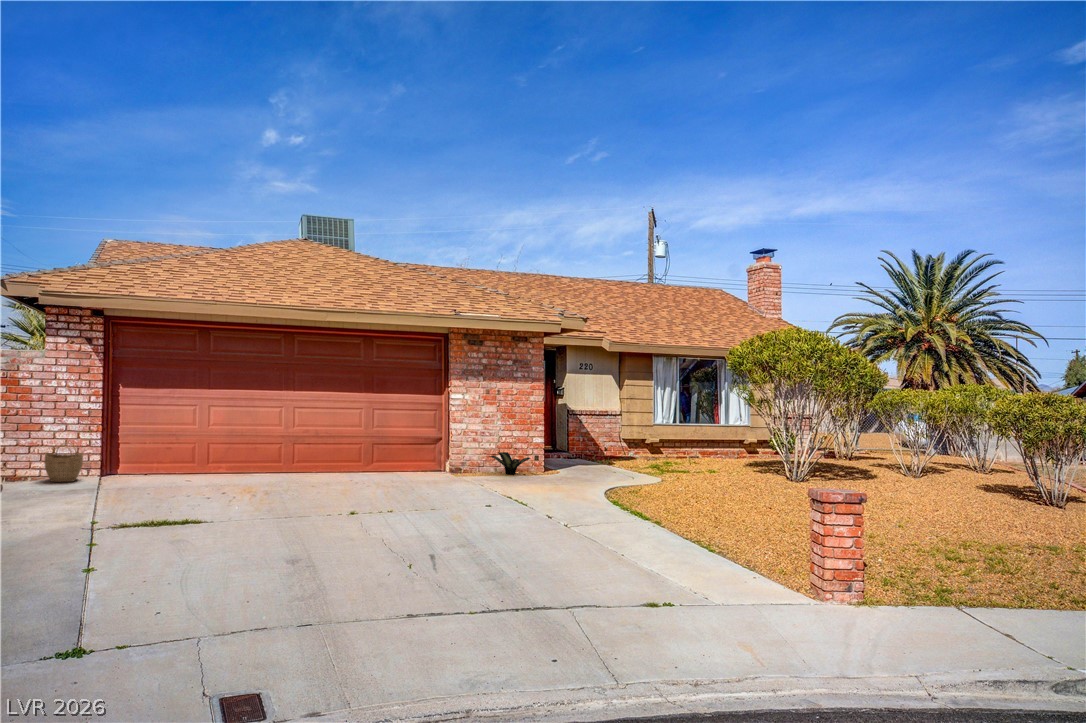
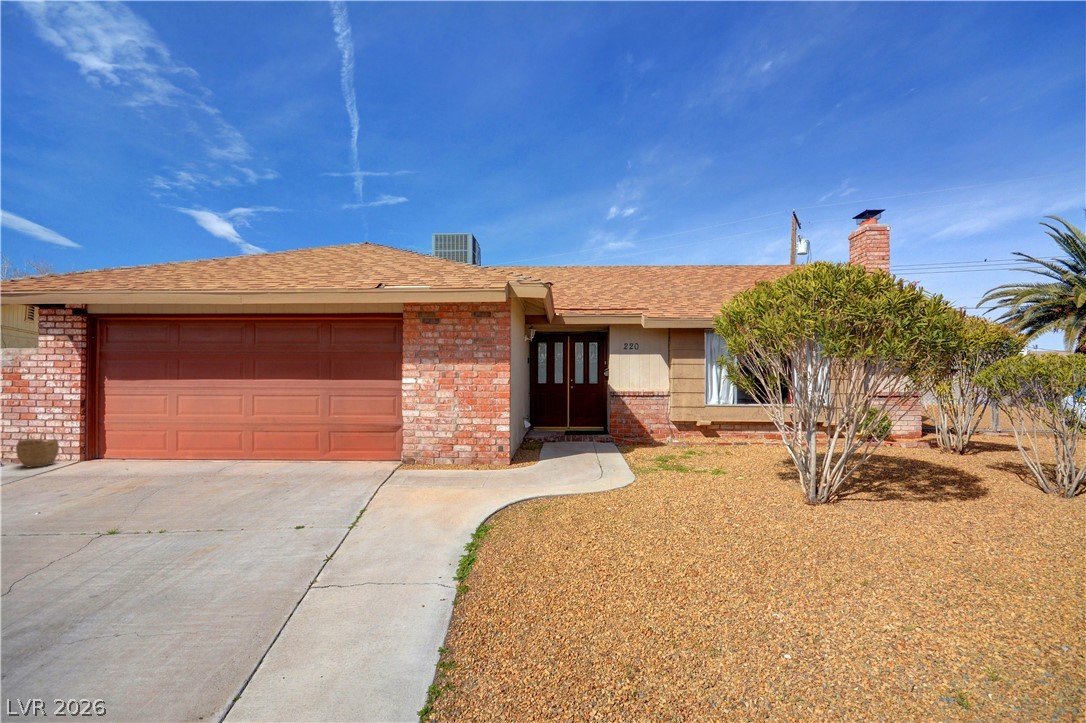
potted plant: present [490,452,530,475] -> none [427,443,481,473]

